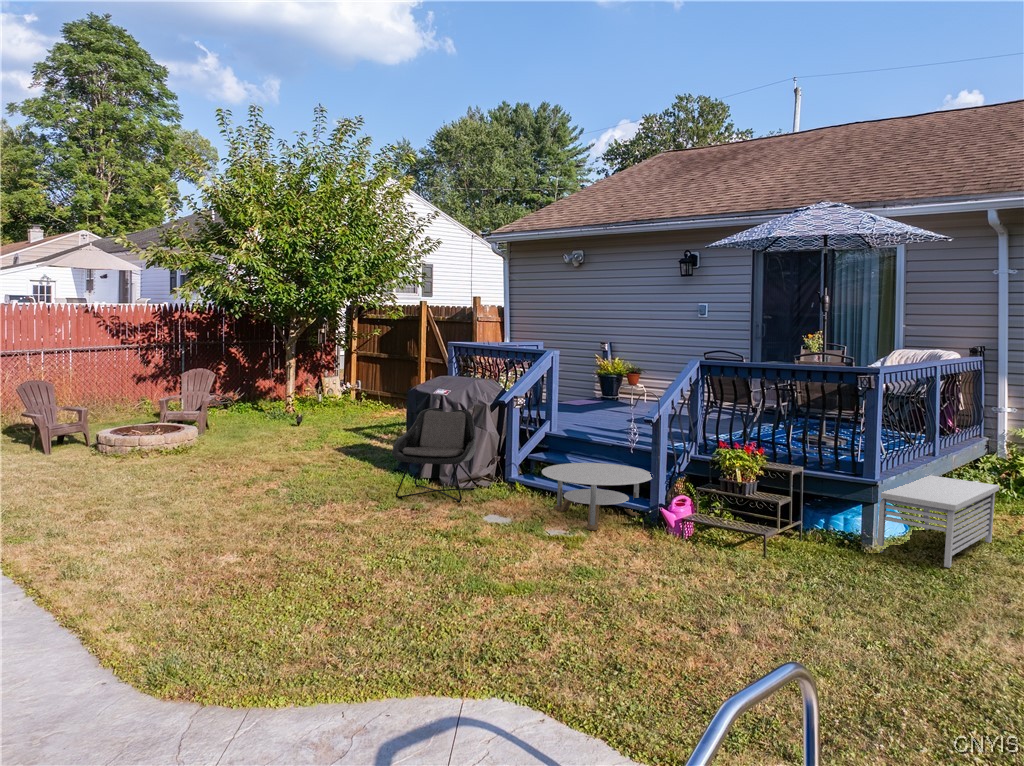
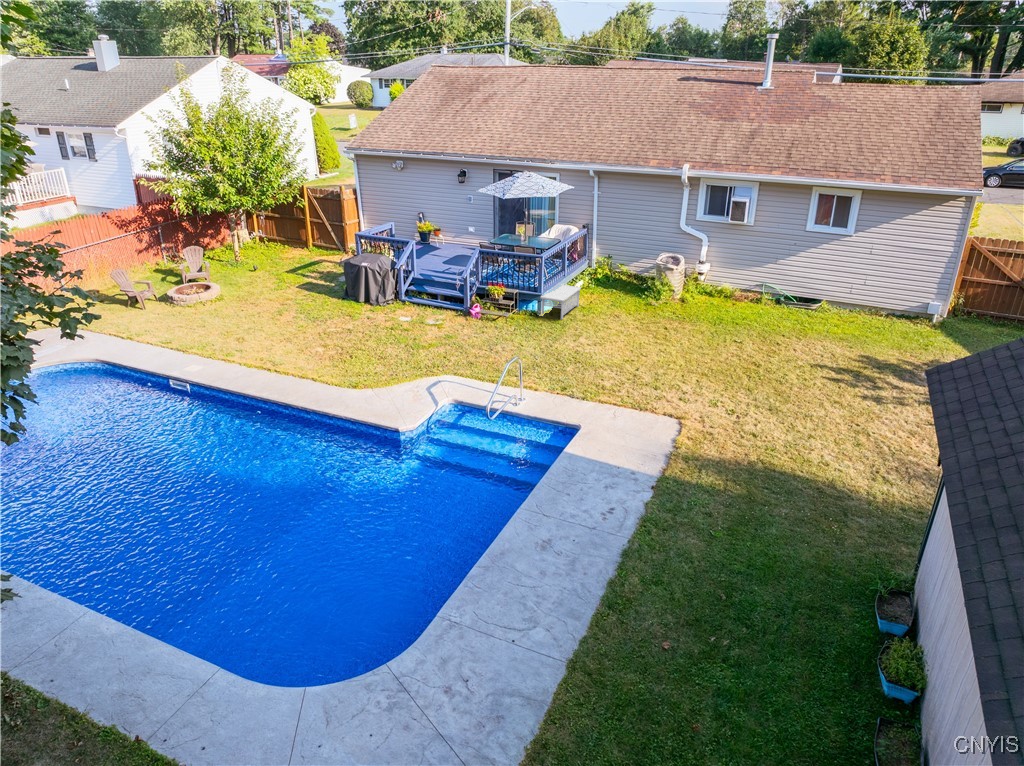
lounge chair: present [392,408,476,503] -> none [355,272,389,316]
round table: present [542,463,652,530] -> none [422,291,465,320]

